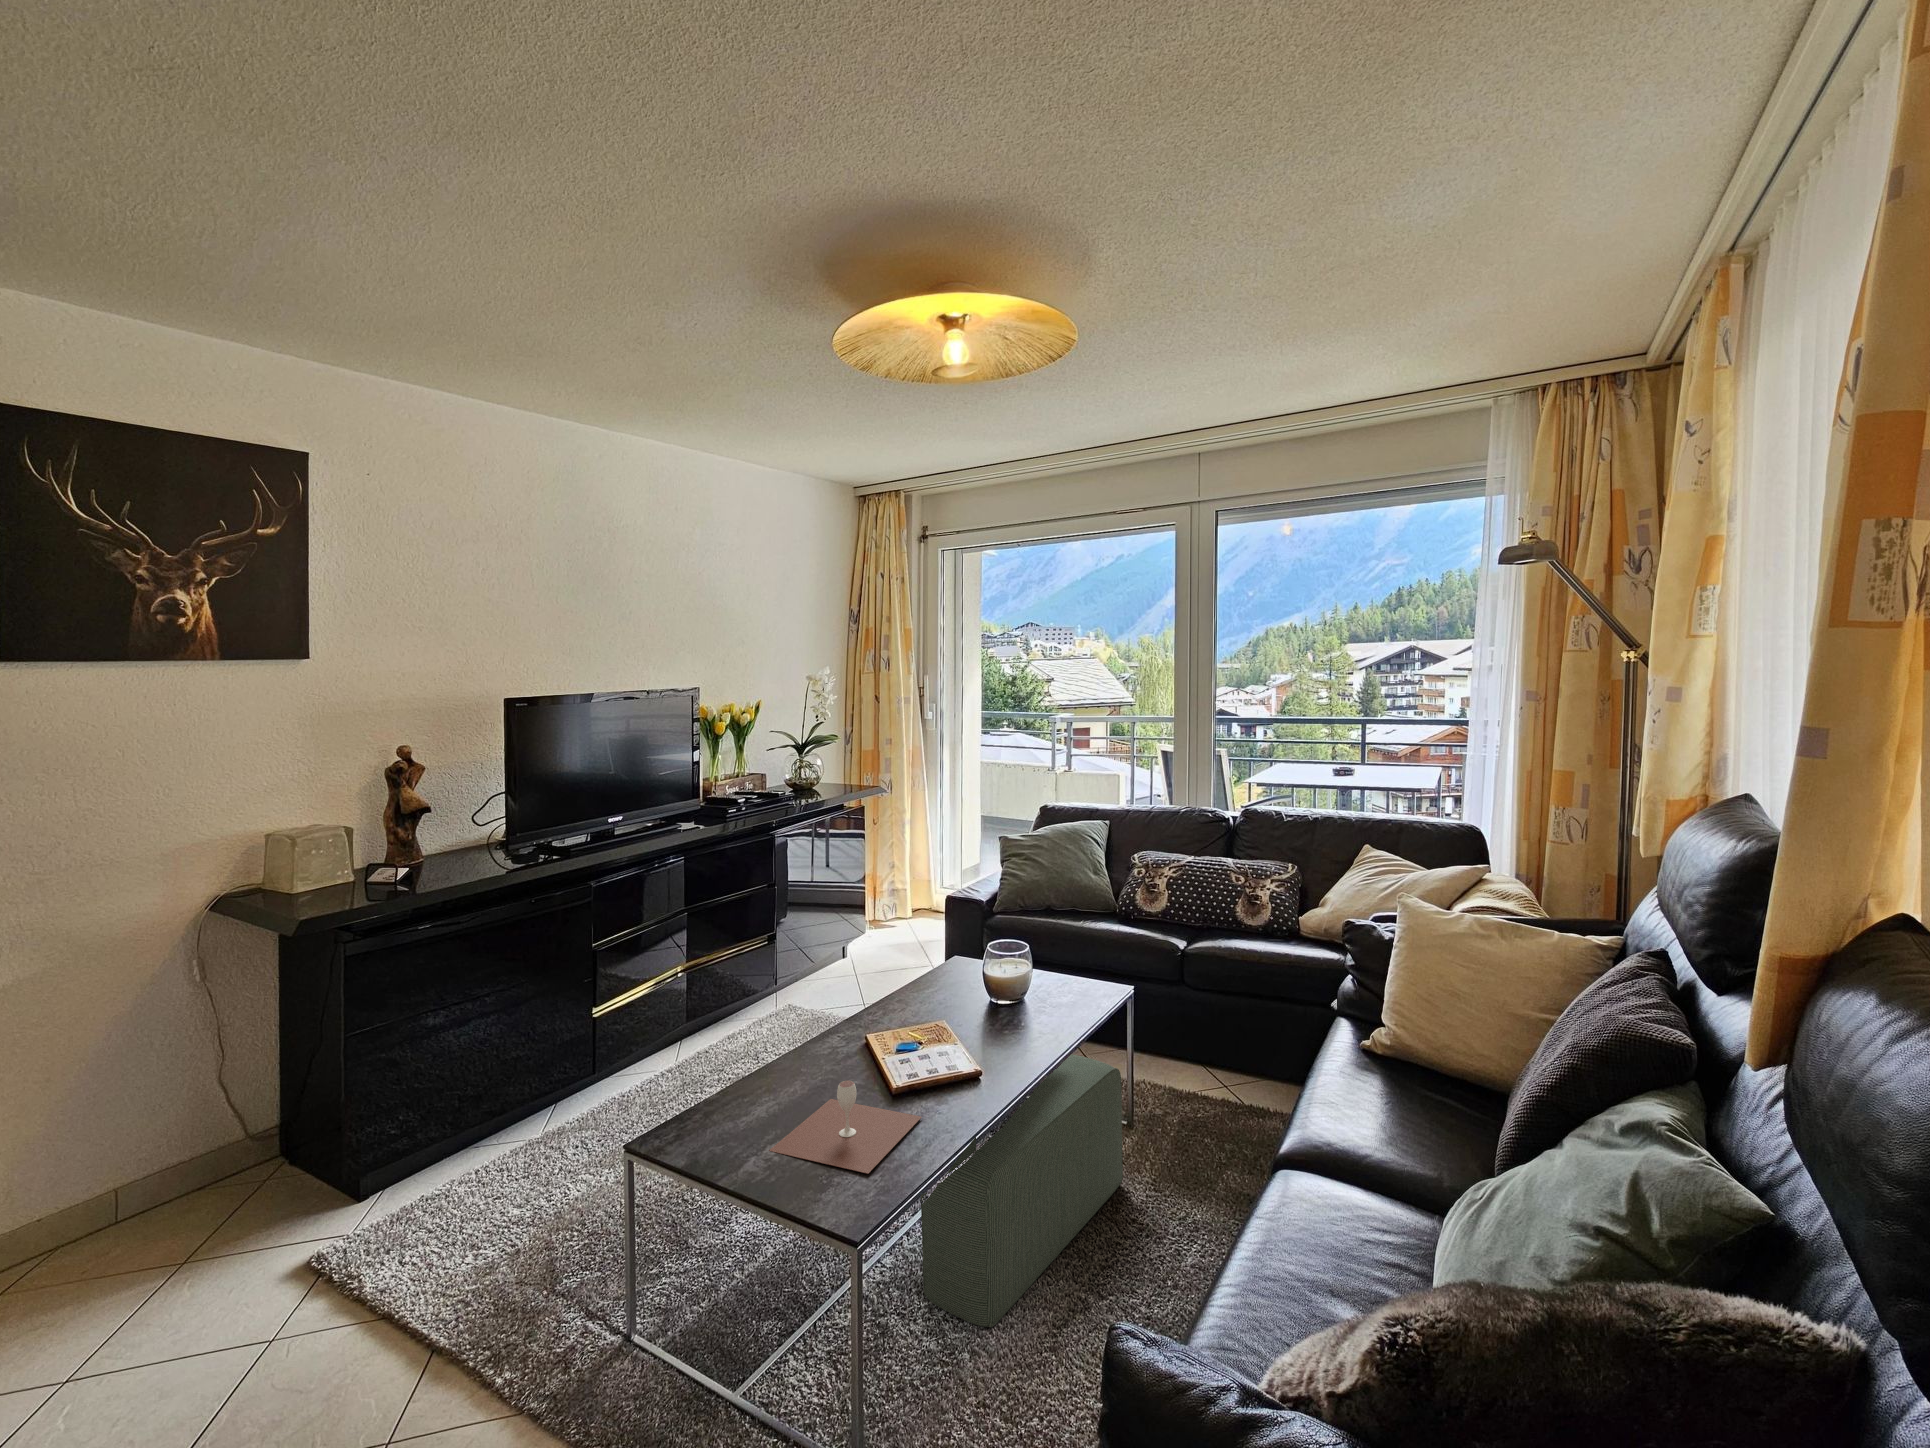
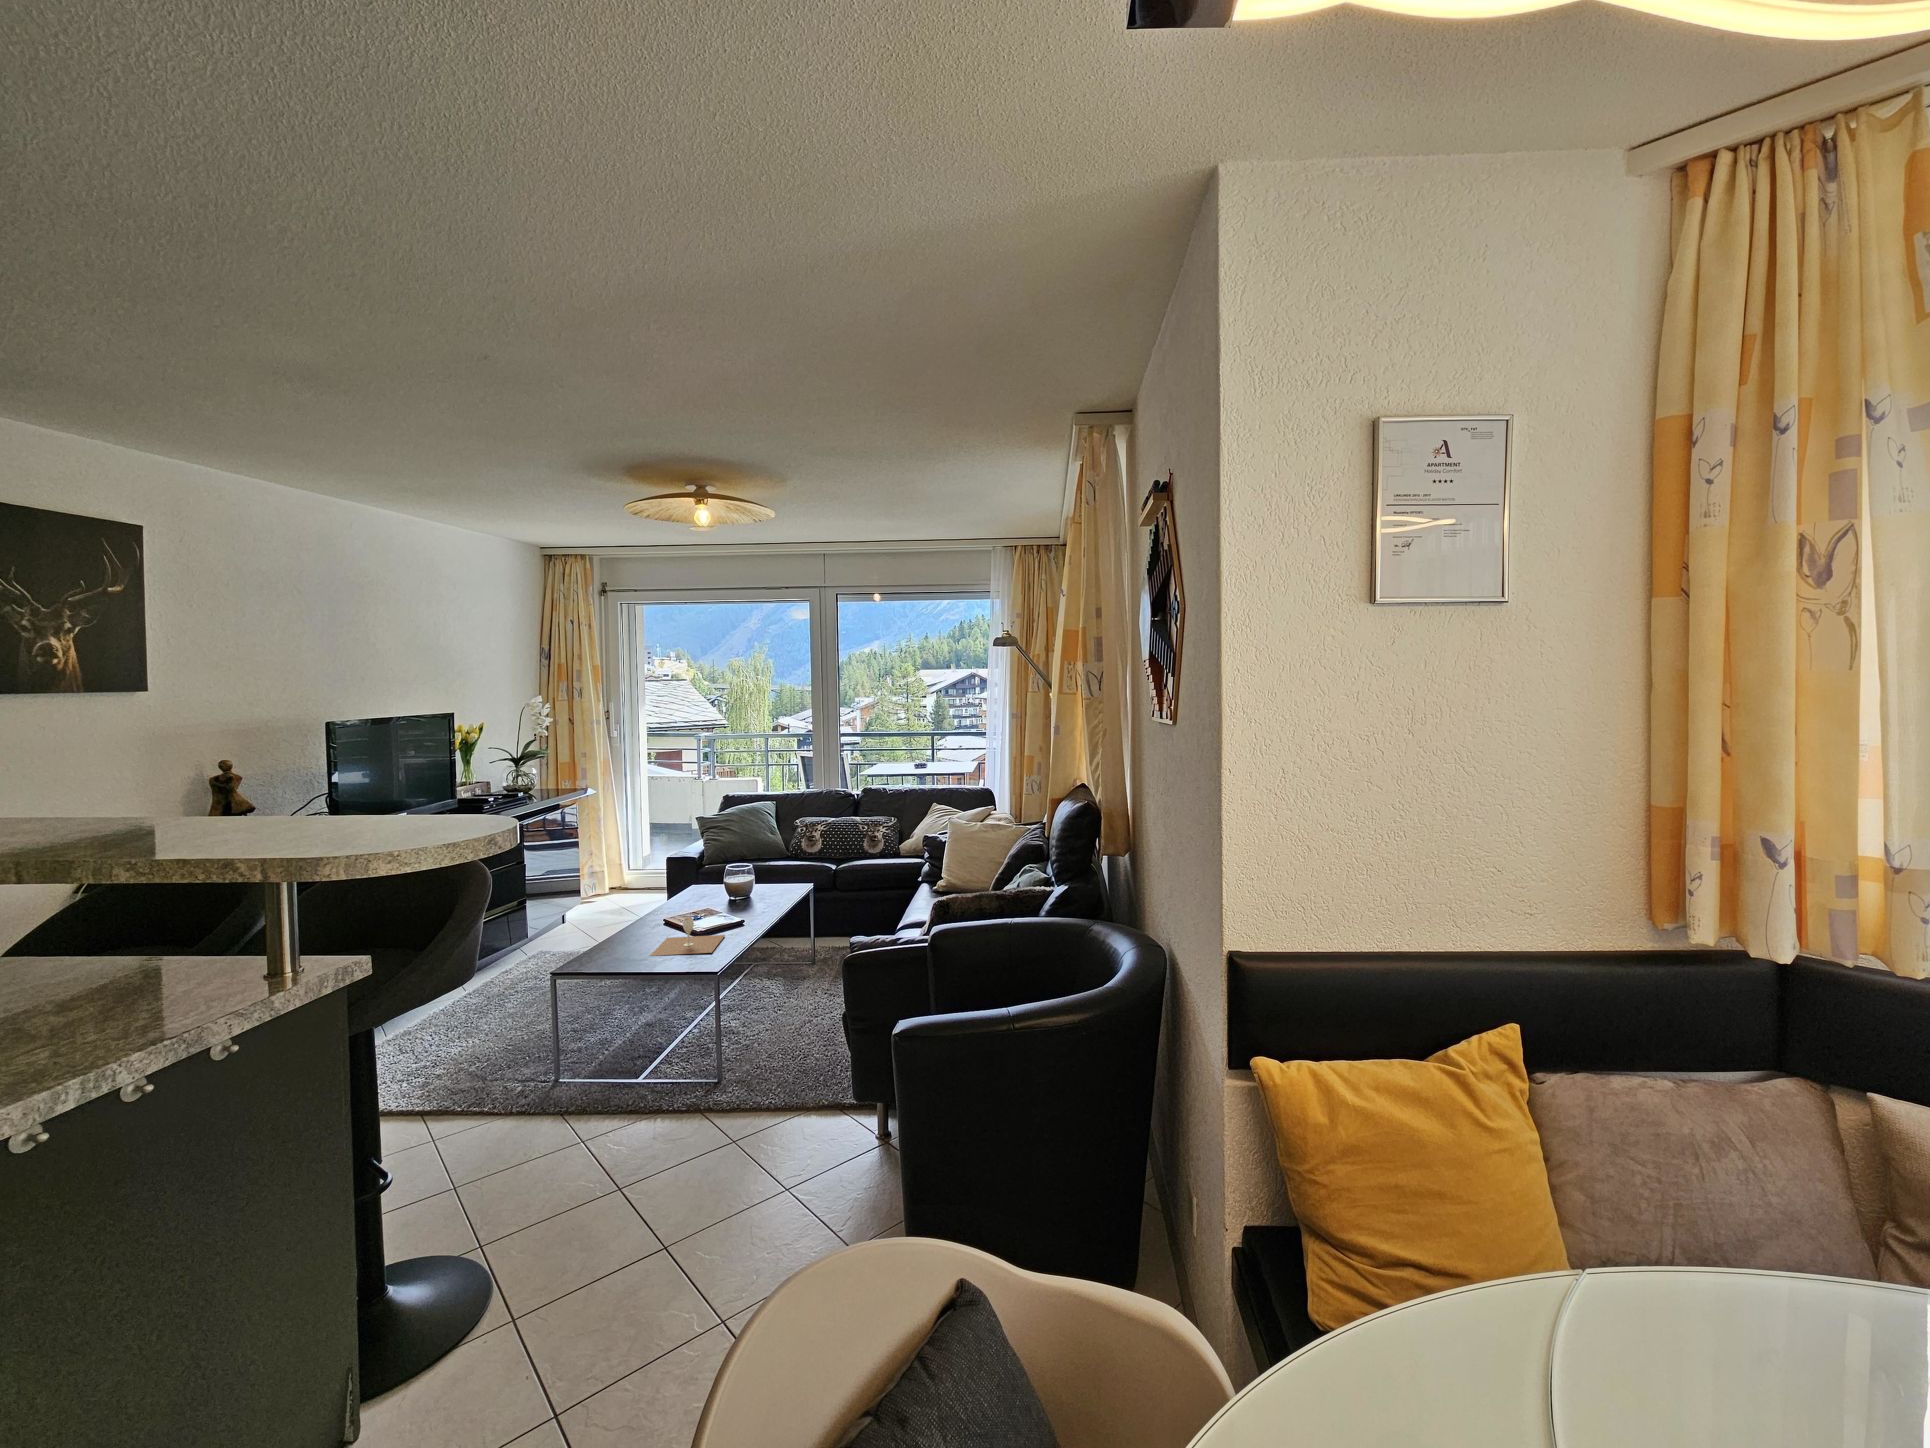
pouf: present [921,1054,1123,1327] -> none [719,918,813,1039]

